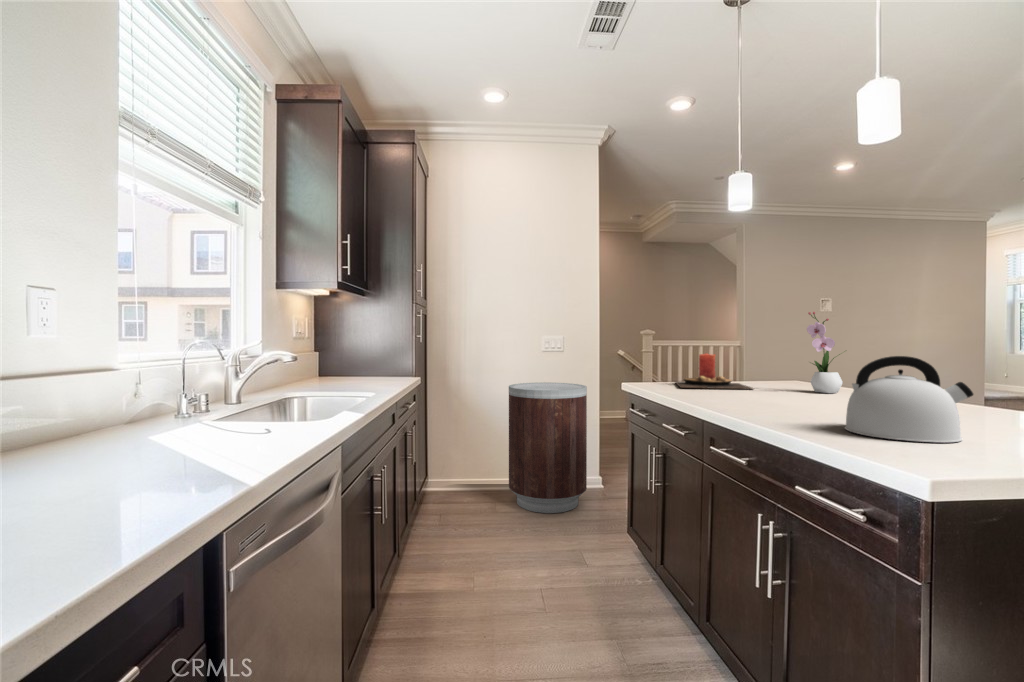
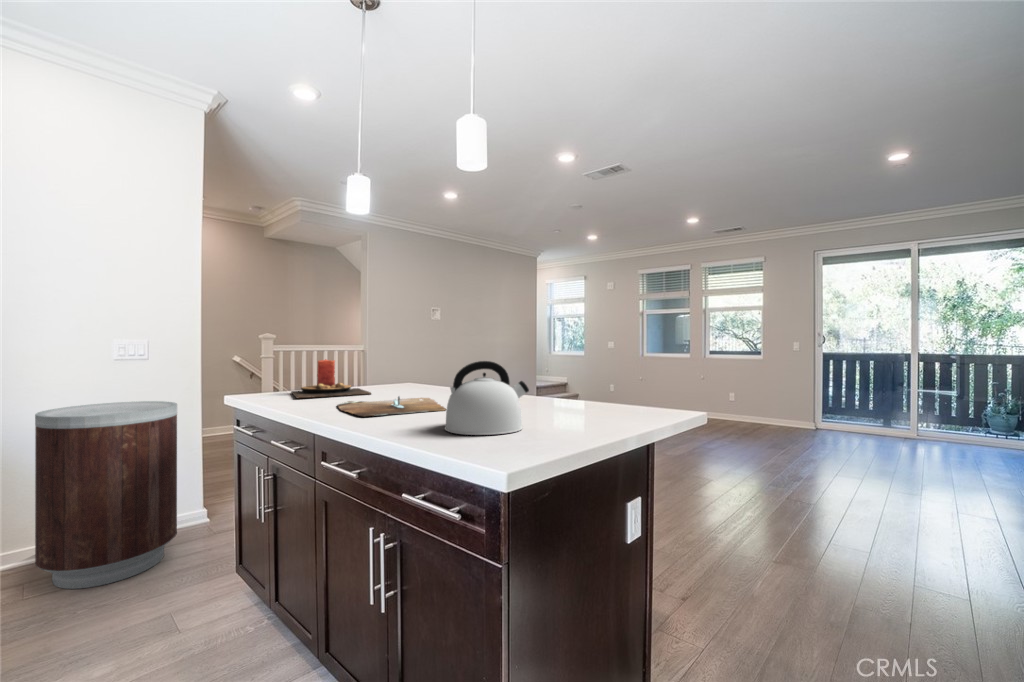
flower arrangement: present [807,312,843,393] -> none [417,319,447,393]
cutting board: none [720,392,847,411] -> present [337,396,446,417]

